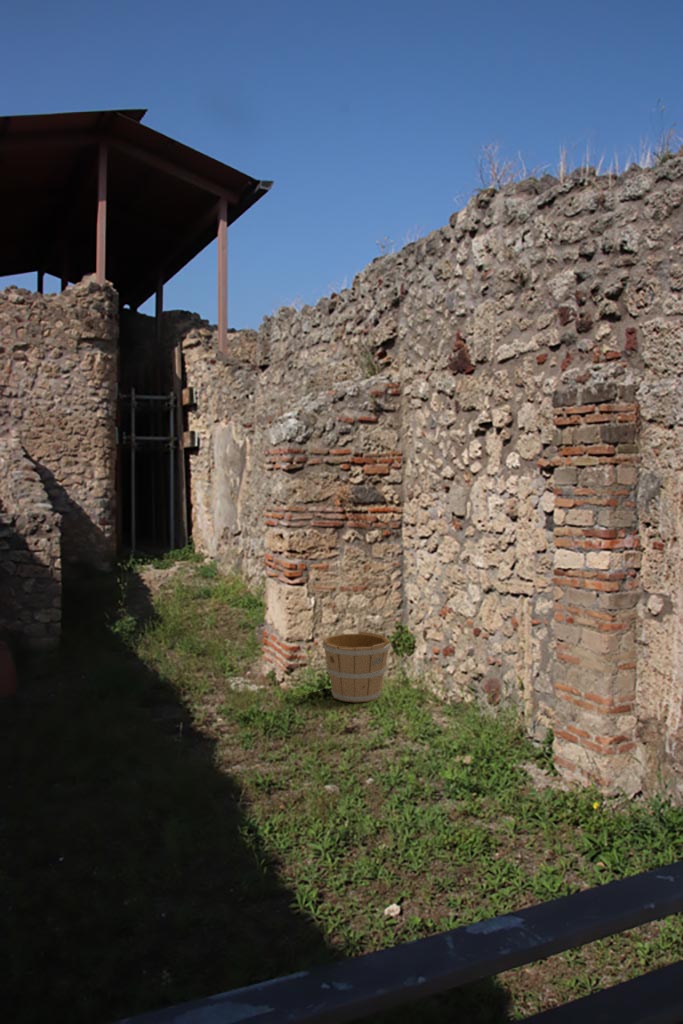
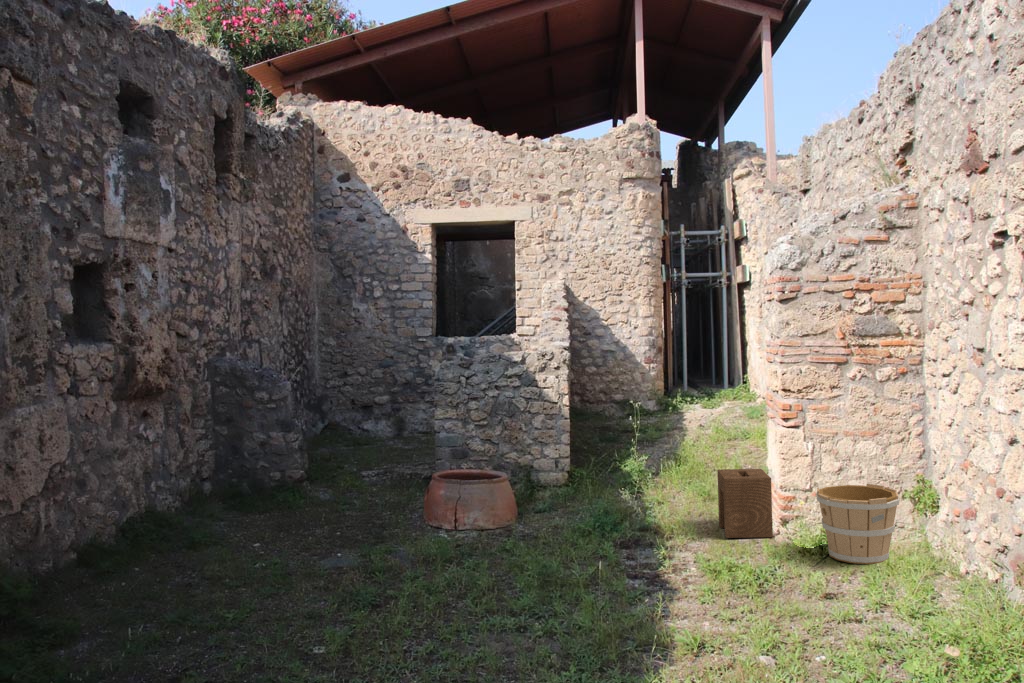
stool: none [225,624,279,691] -> present [717,469,773,538]

